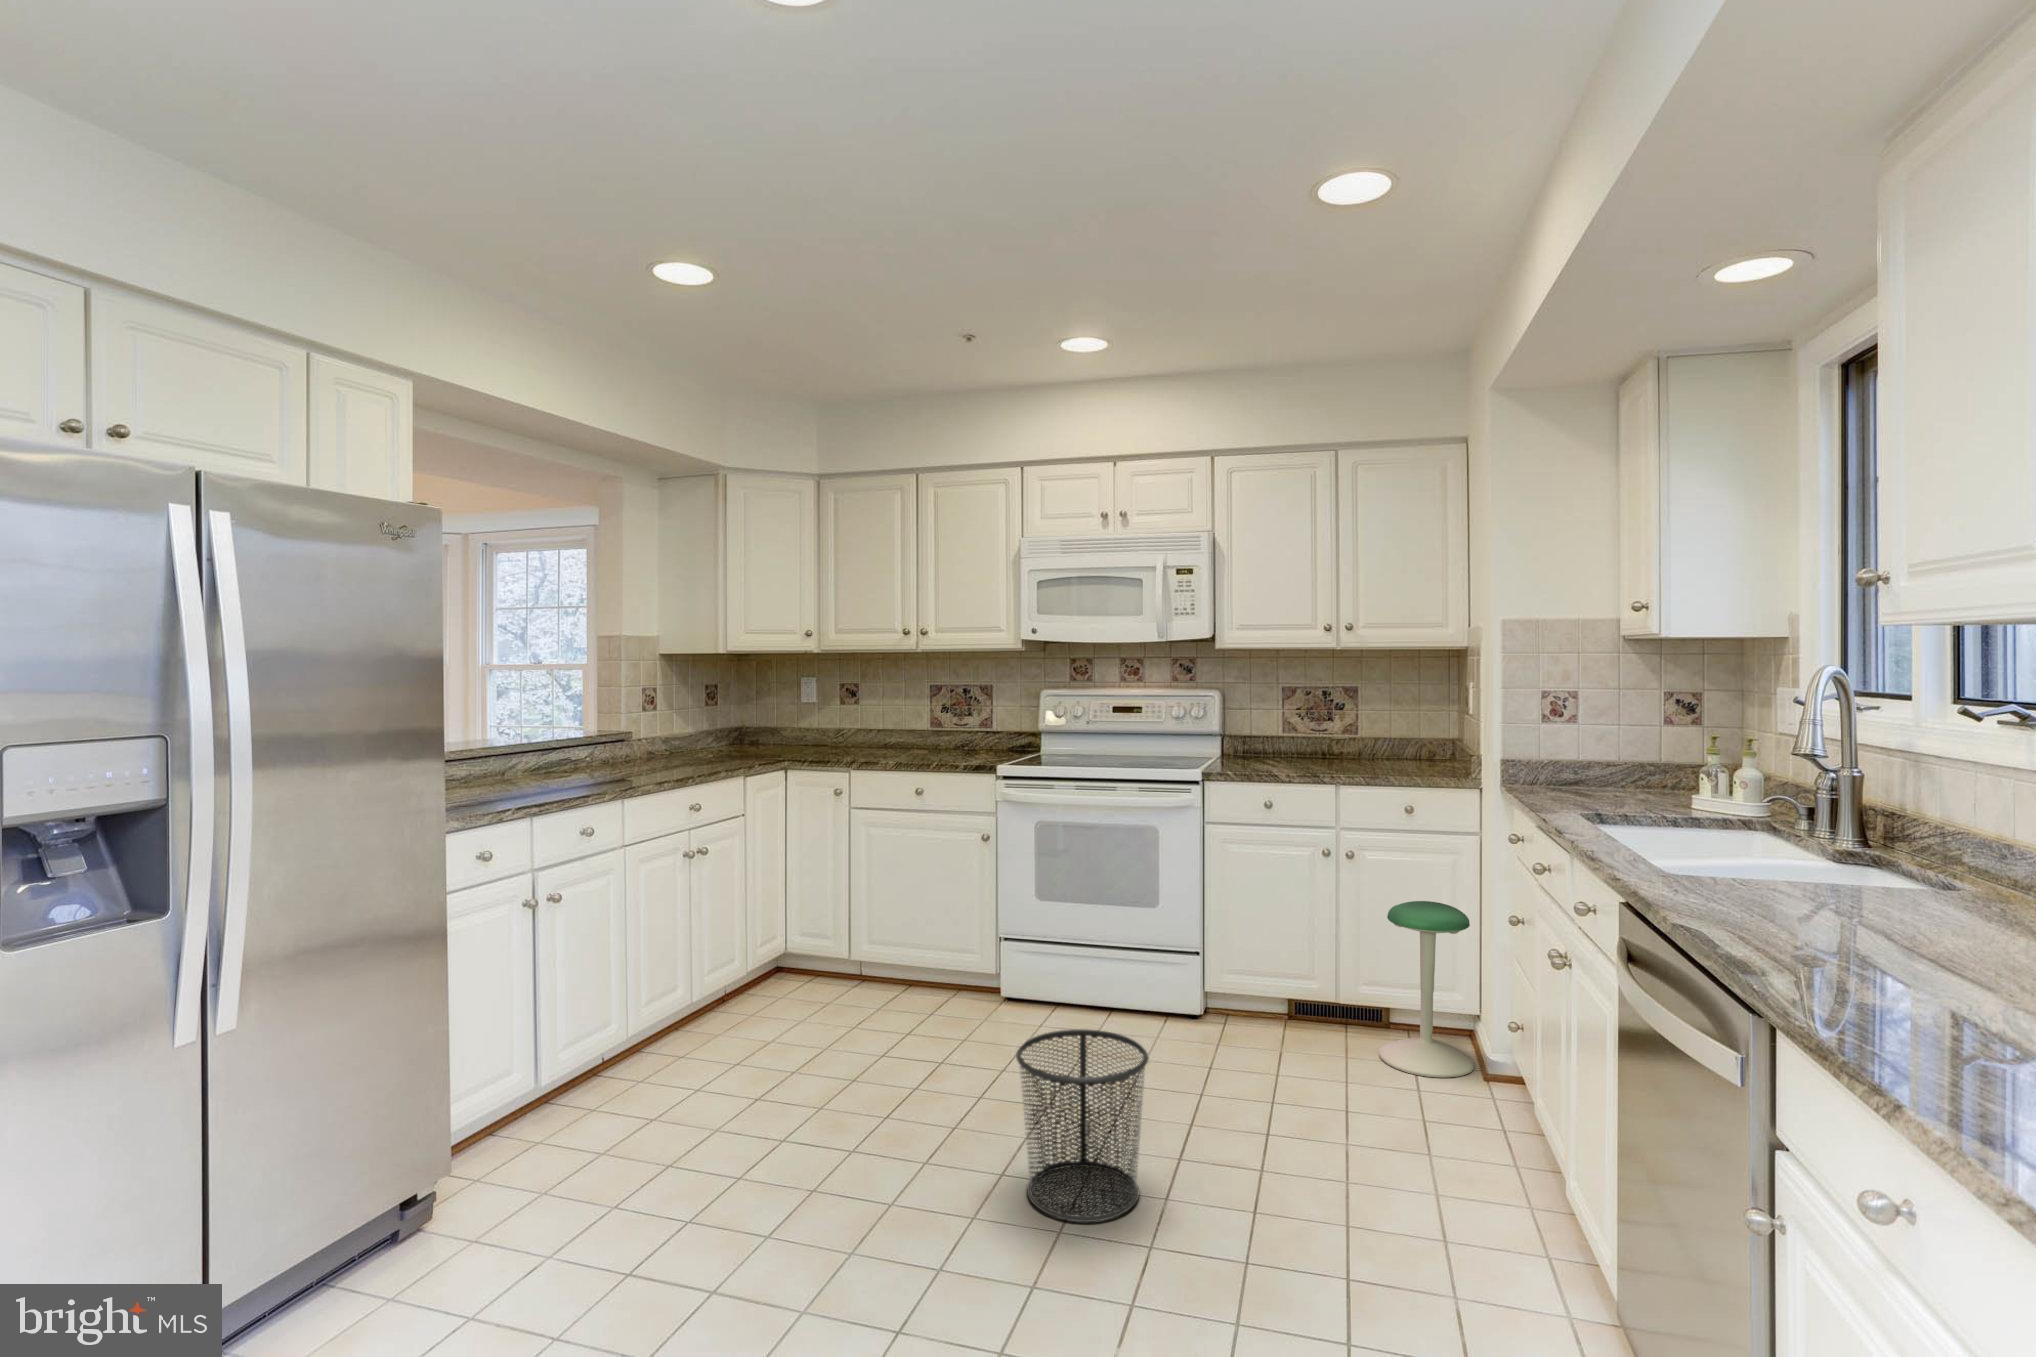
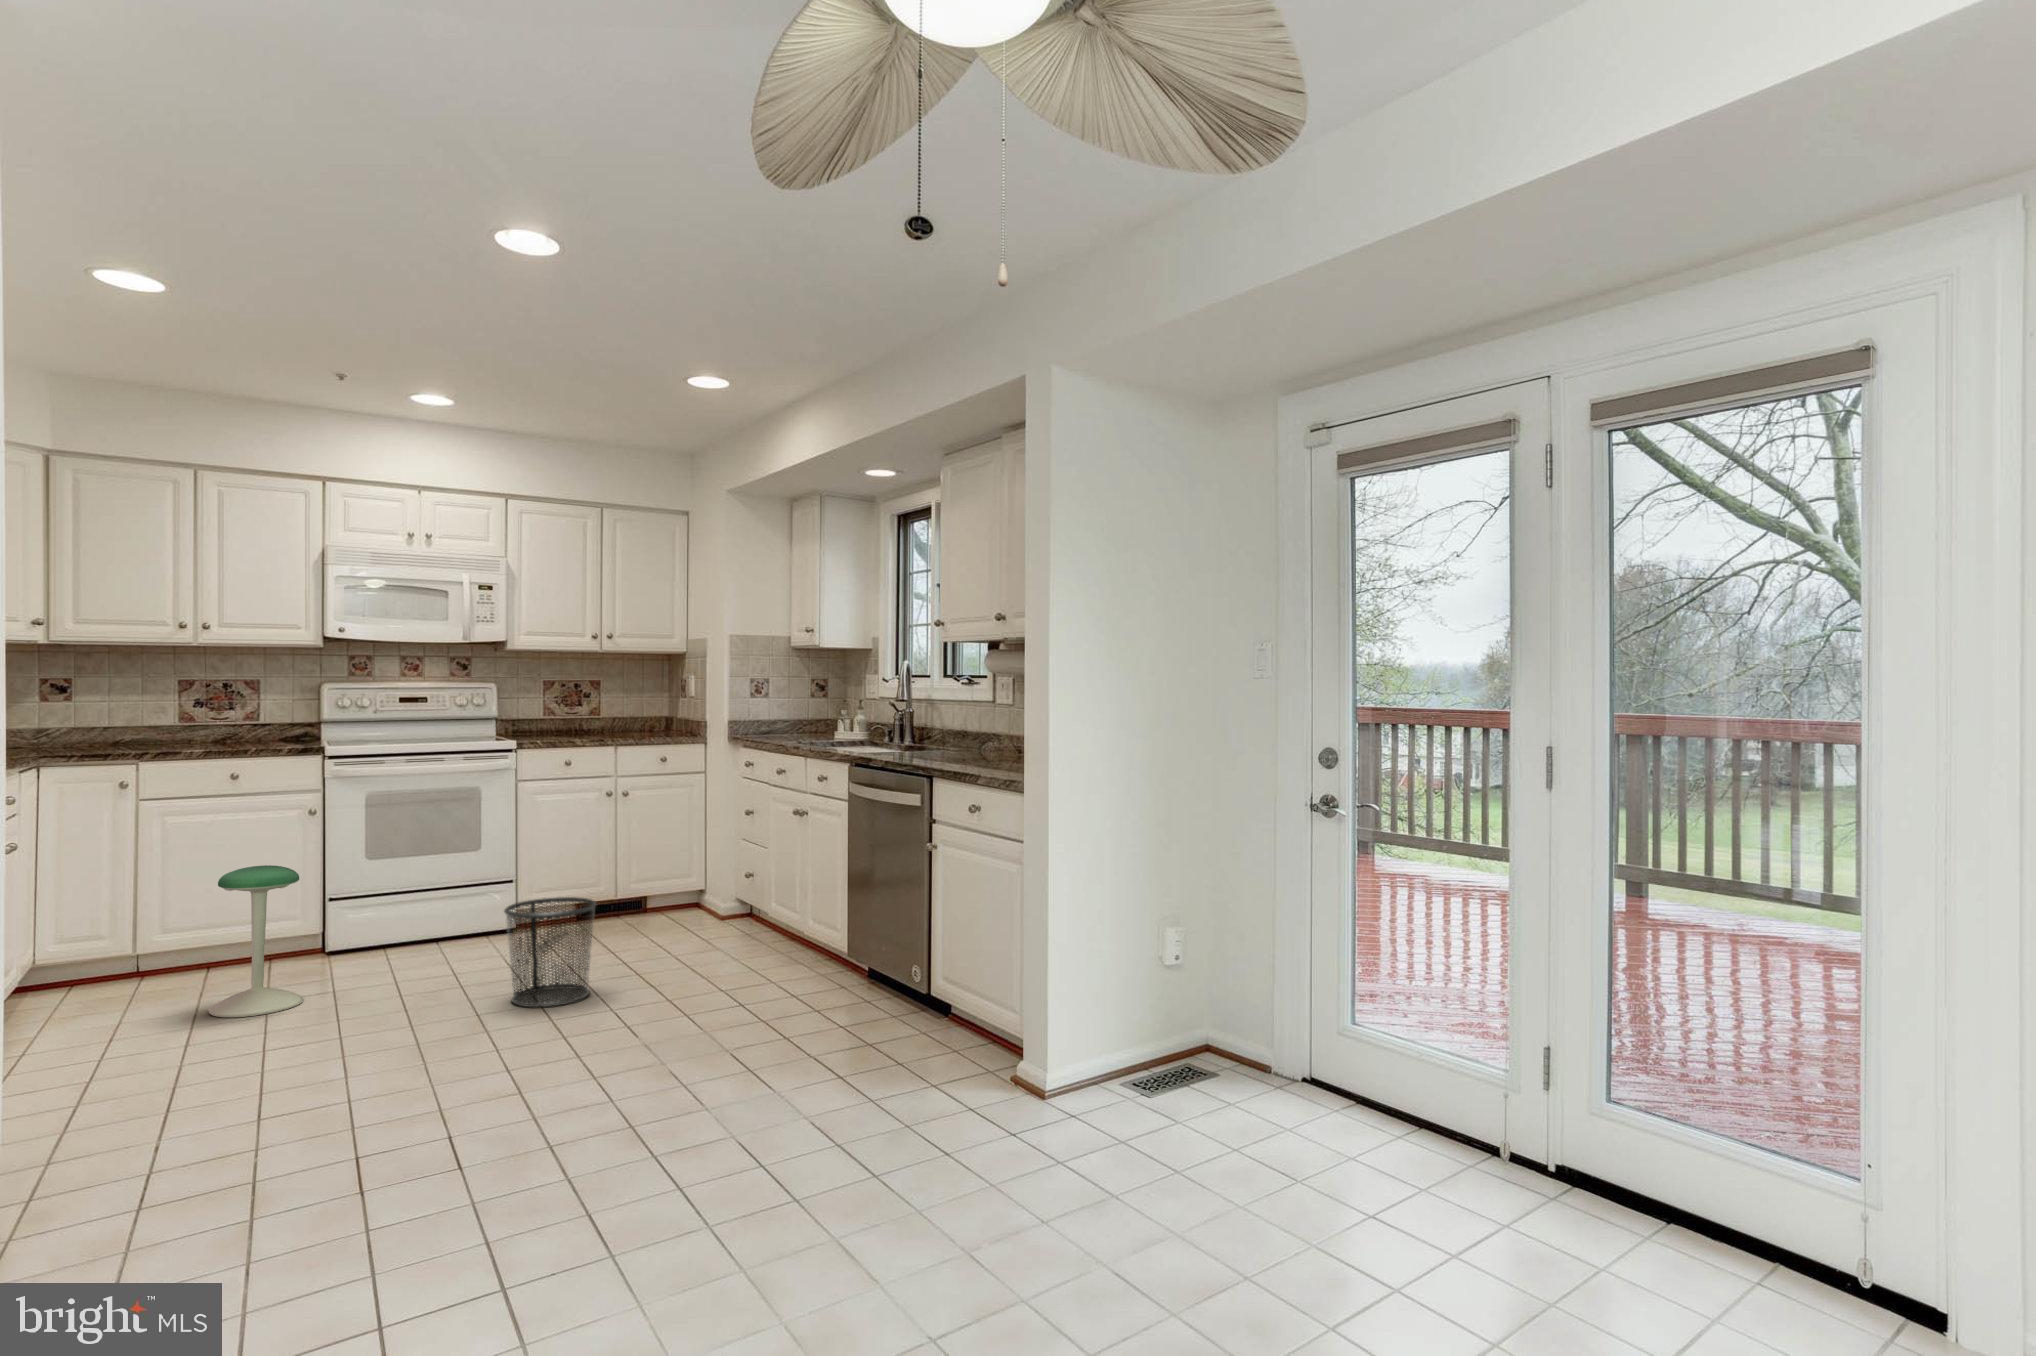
stool: present [1379,901,1474,1078] -> present [209,865,303,1017]

